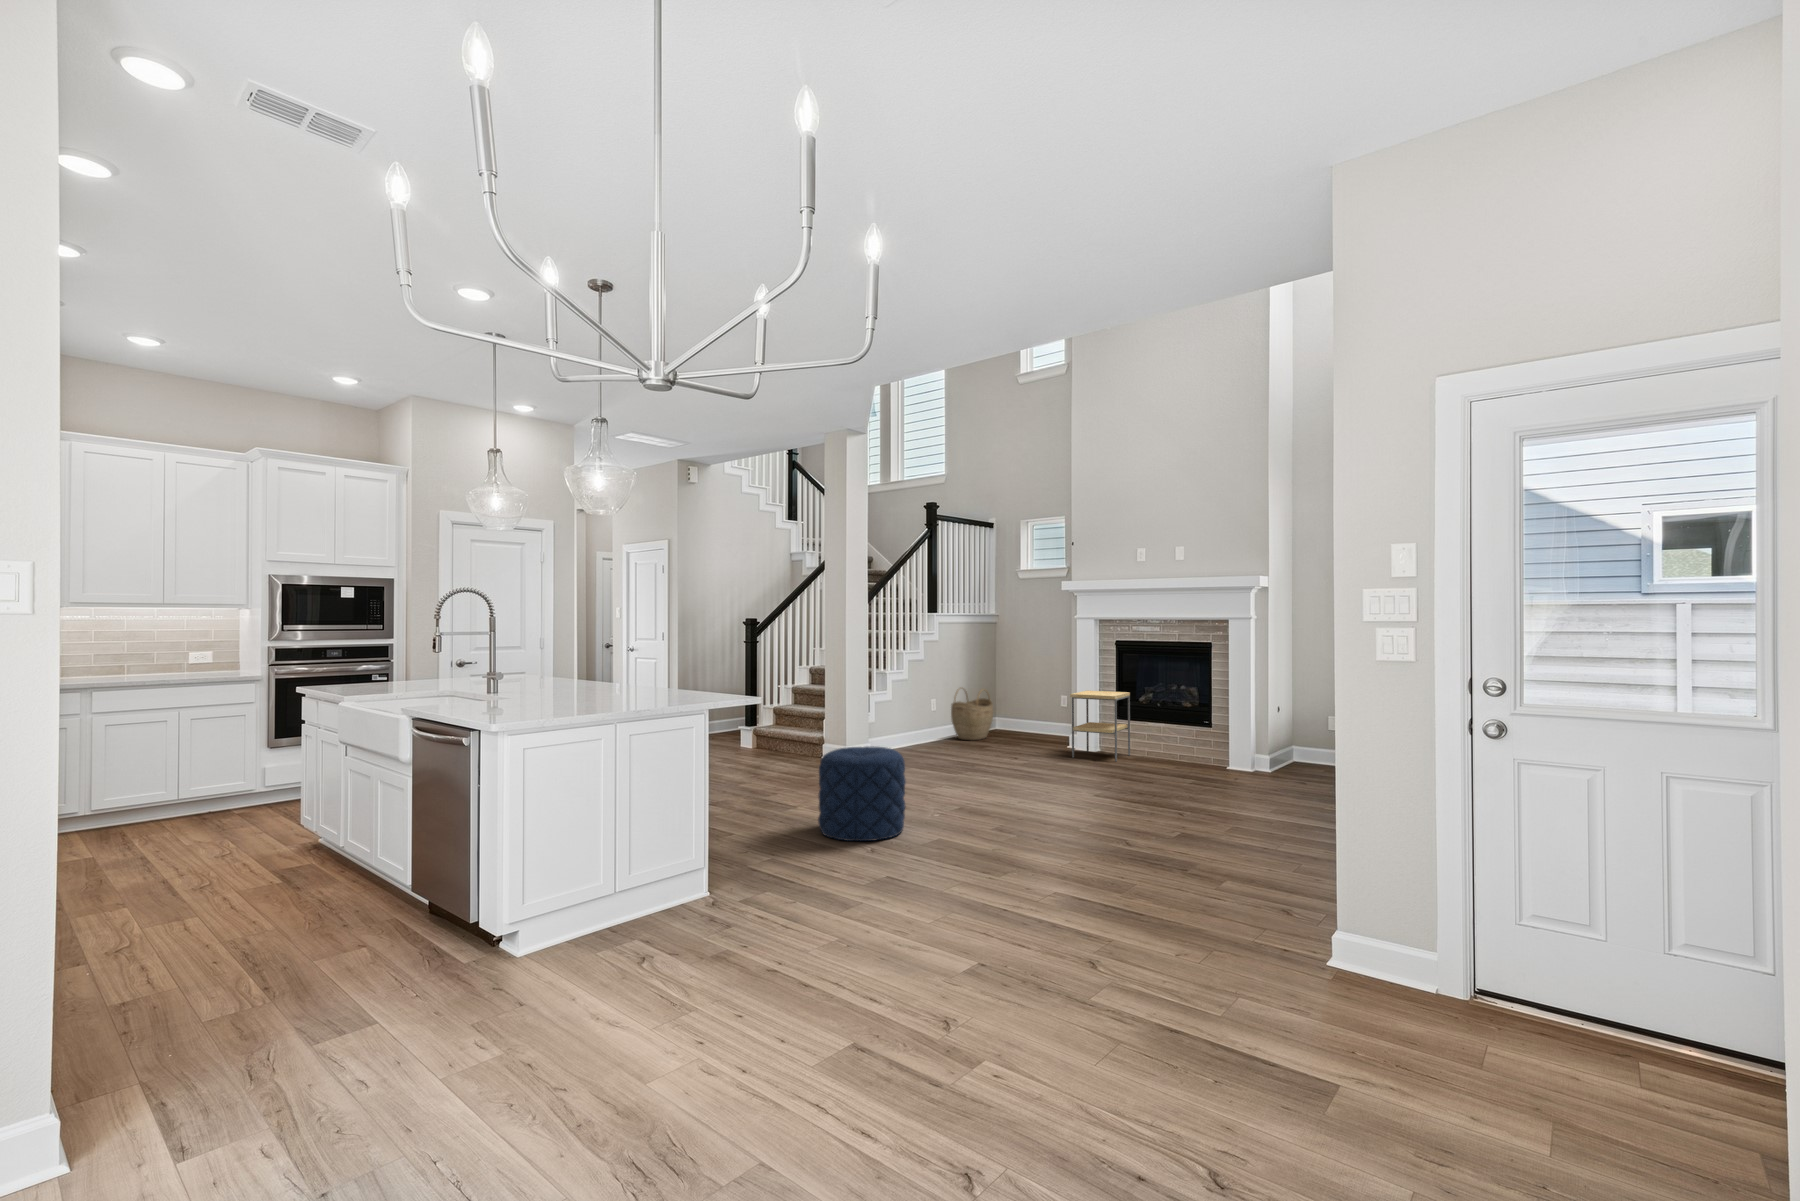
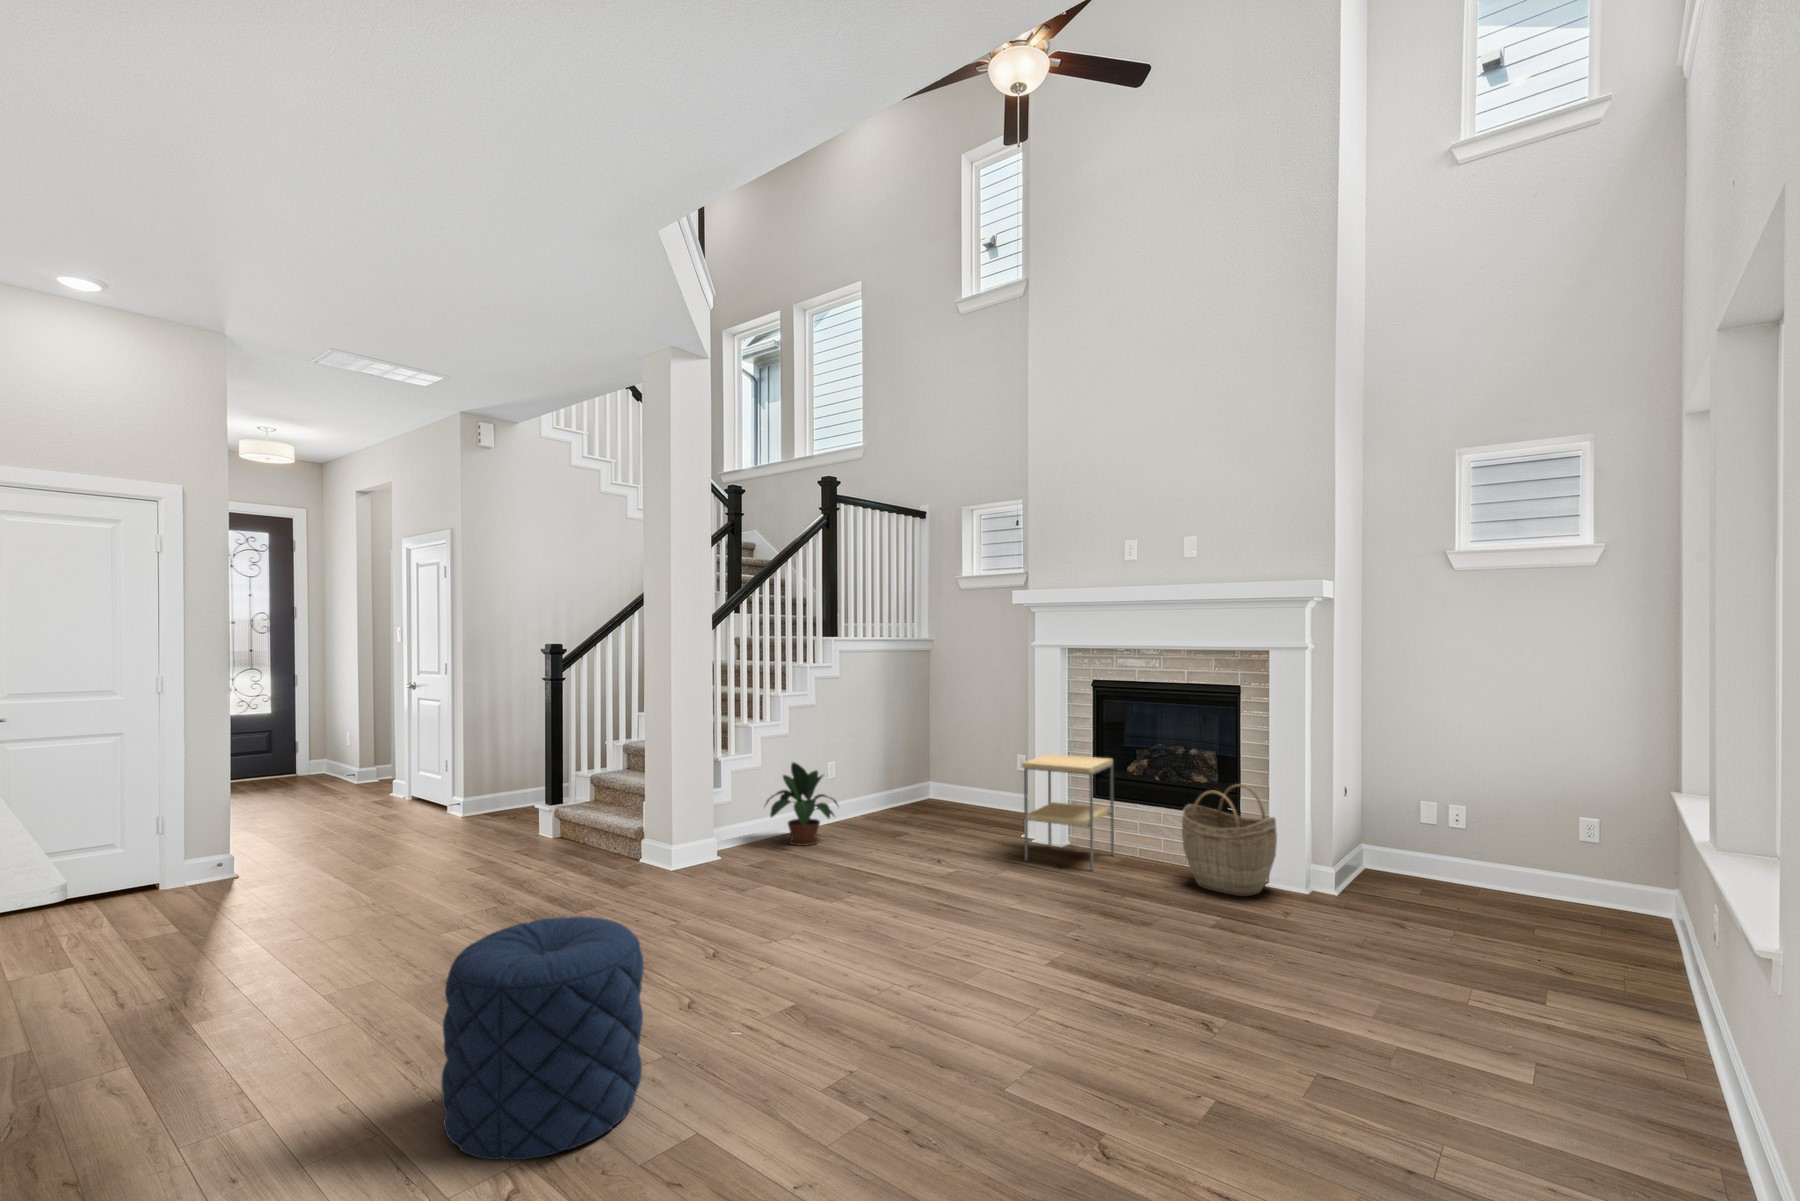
woven basket: present [951,690,993,741] -> present [1182,784,1277,896]
potted plant: none [897,696,946,751] -> present [765,762,838,846]

